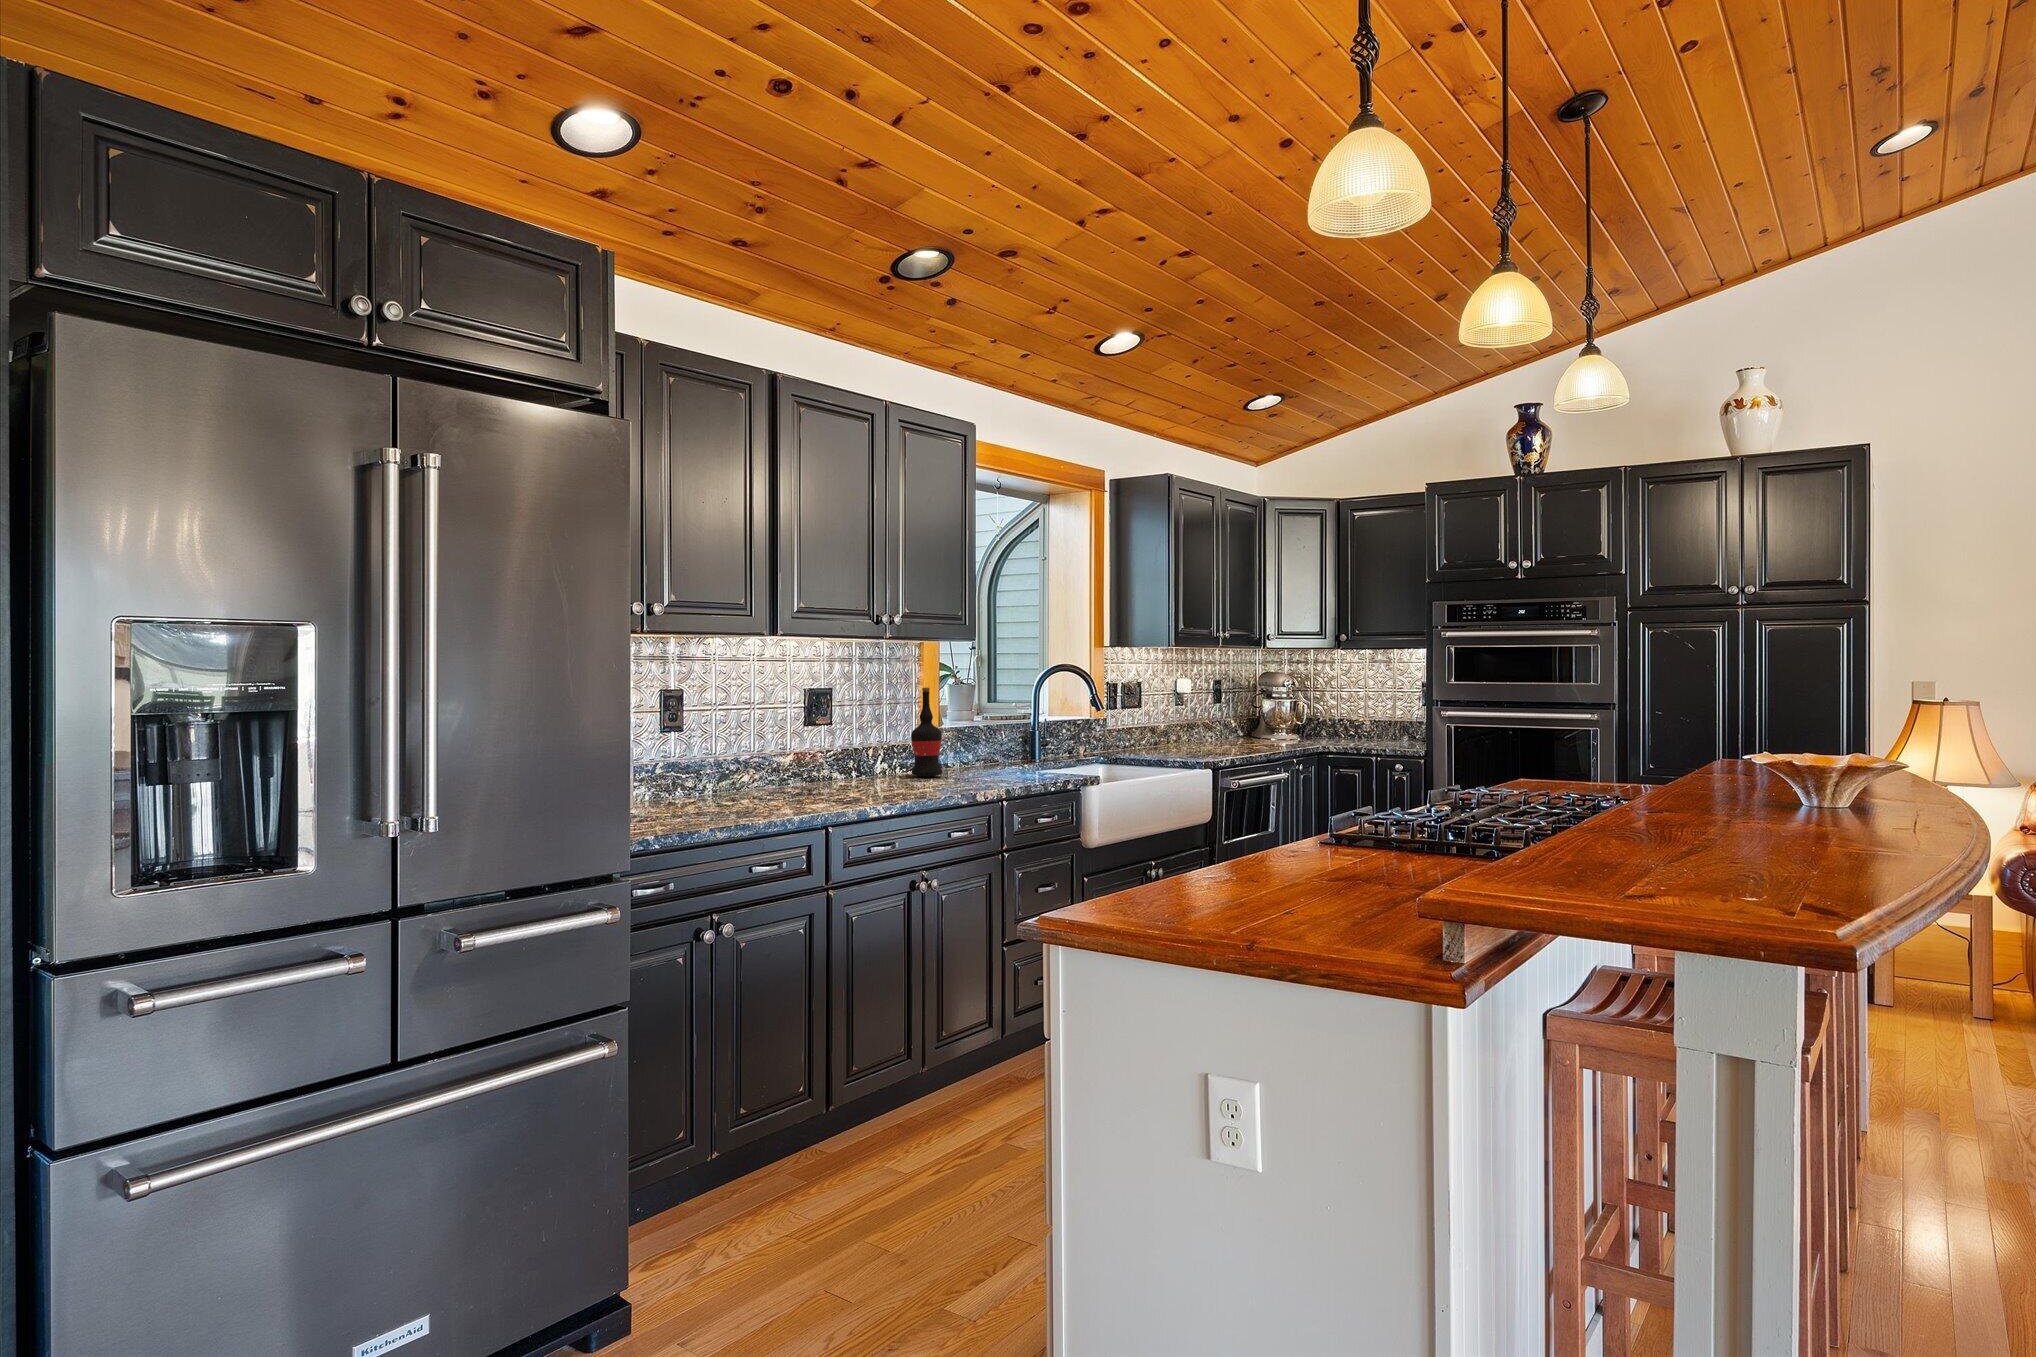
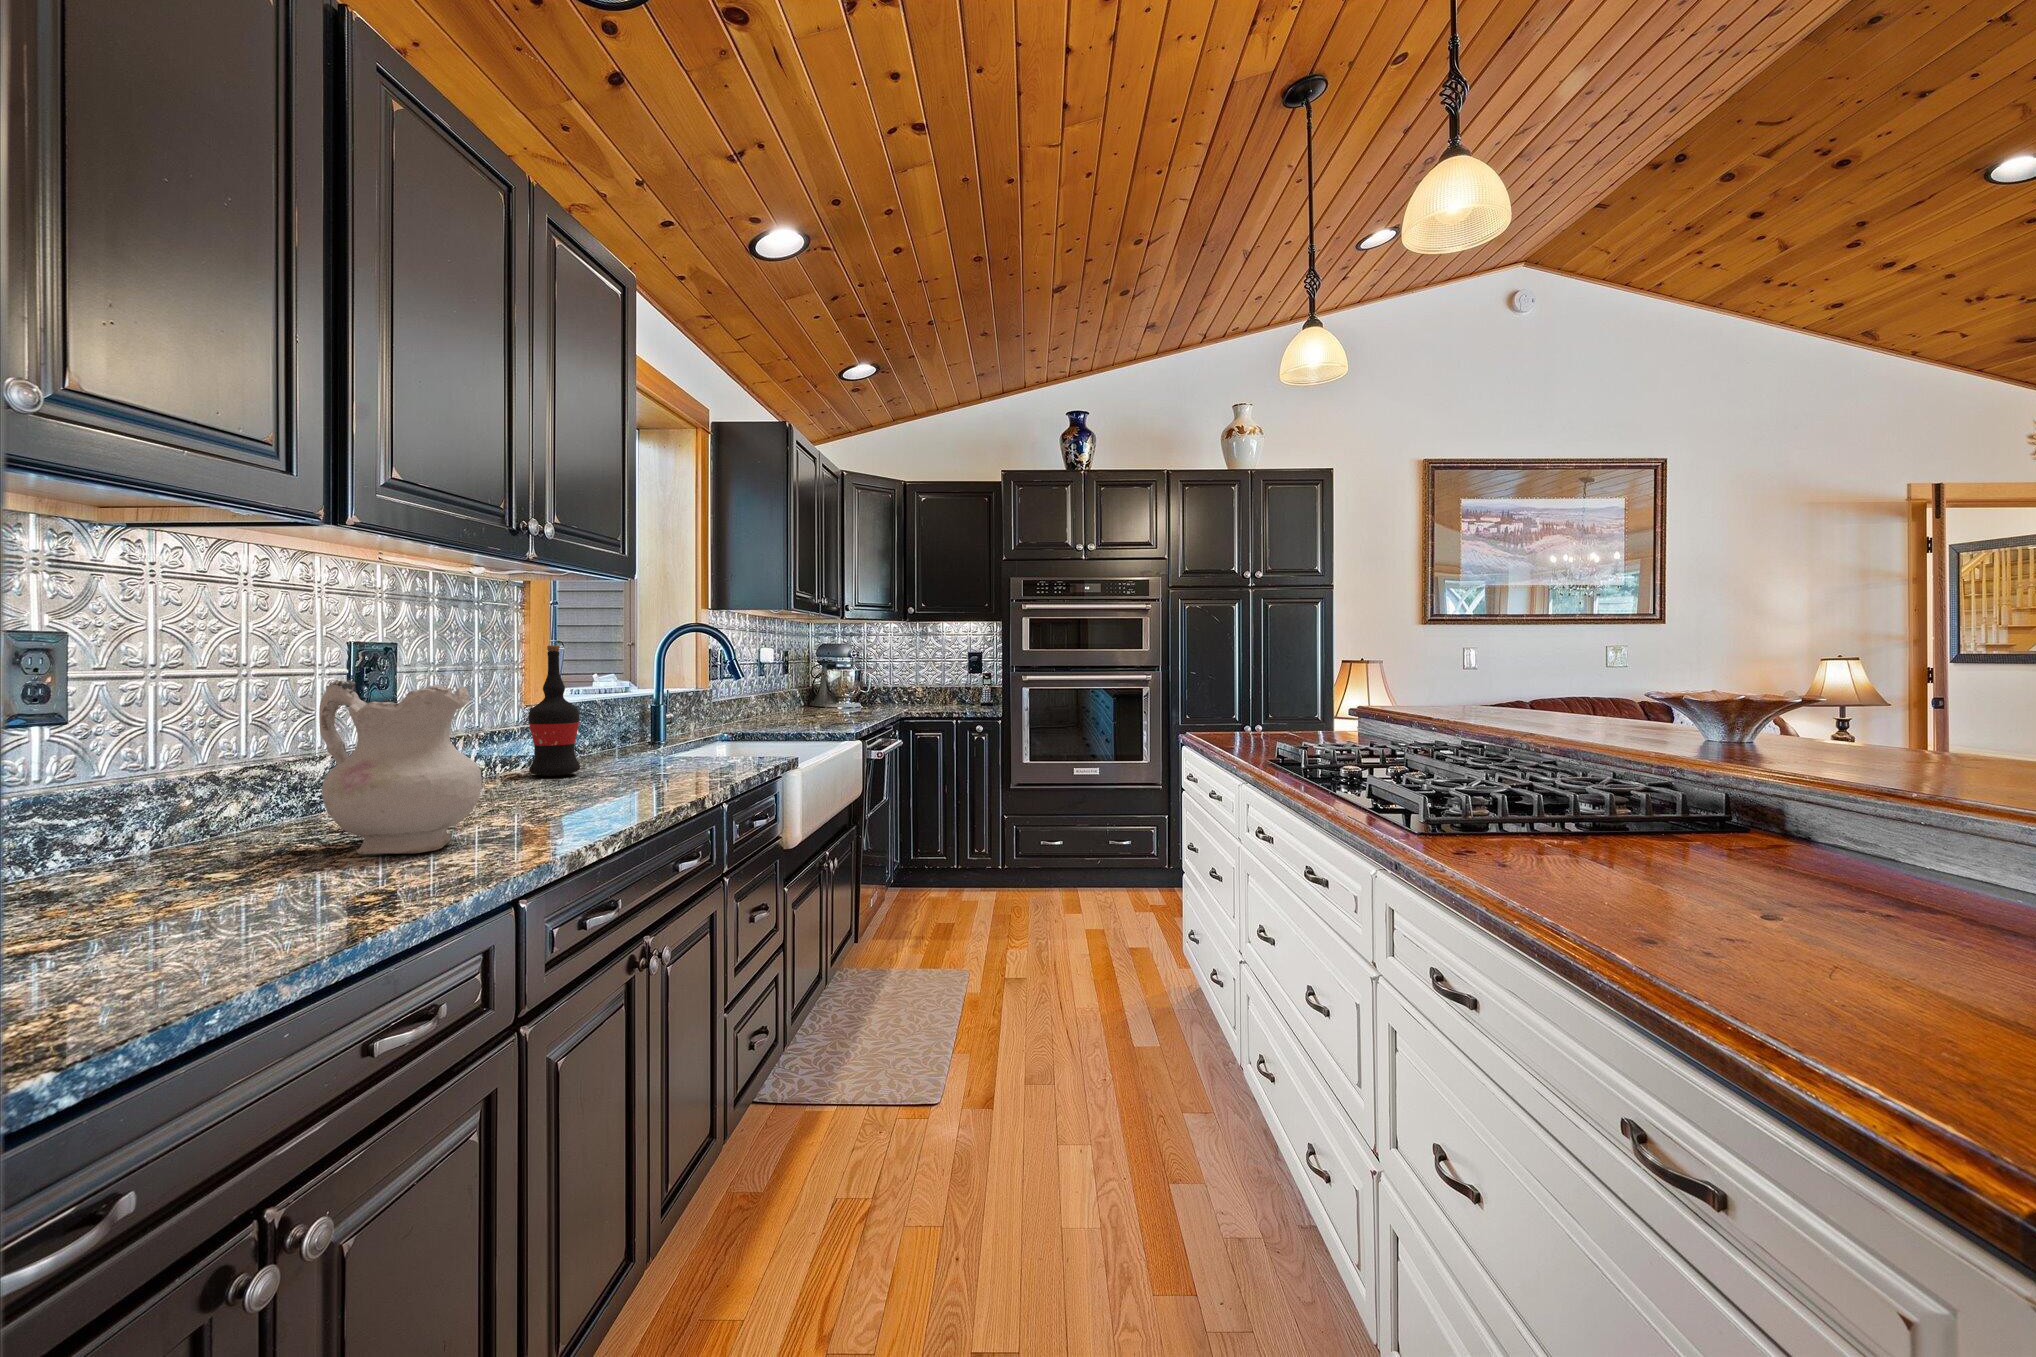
ceramic pitcher: none [771,712,841,803] -> present [319,680,482,854]

